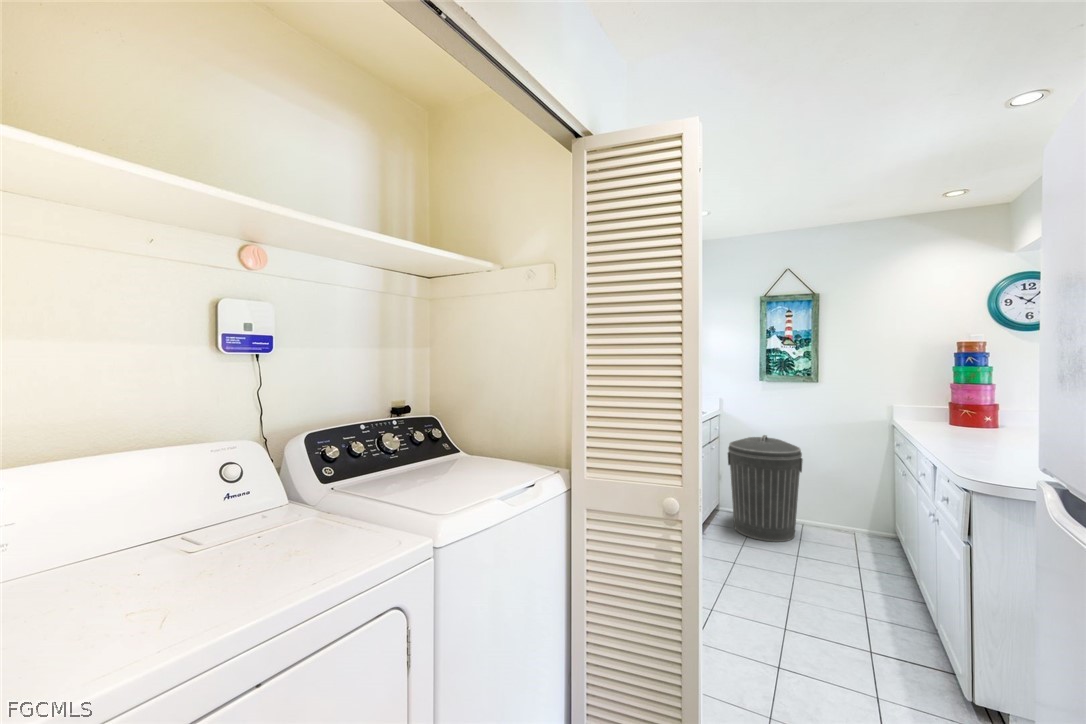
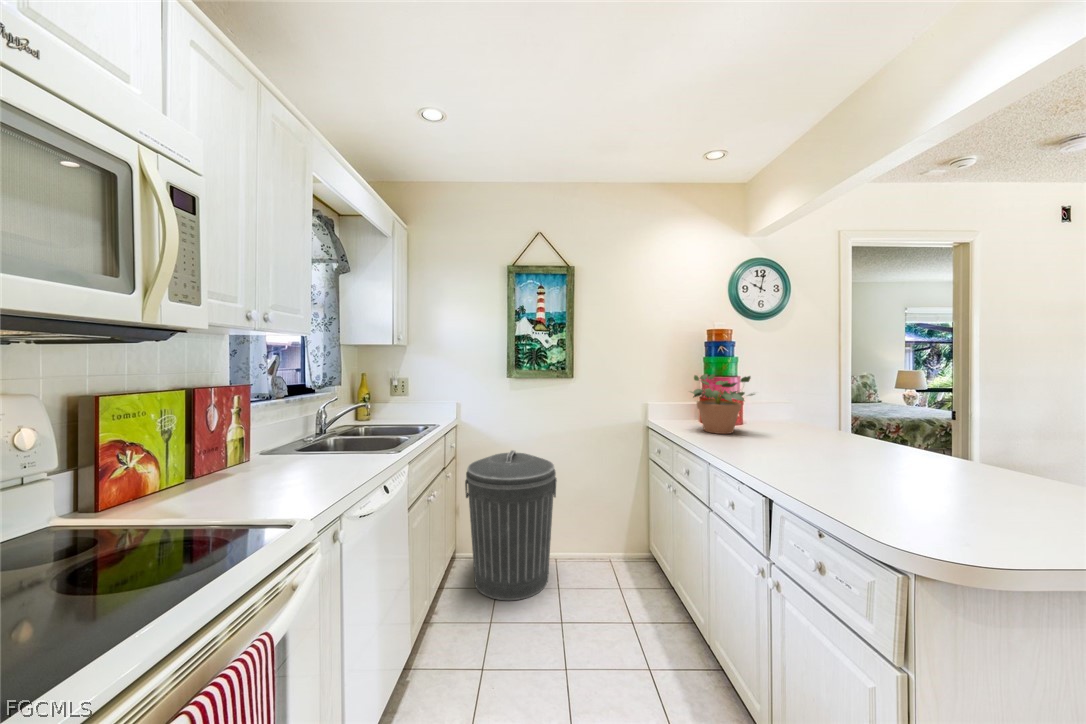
potted plant: none [929,381,1009,432] -> present [691,374,754,434]

